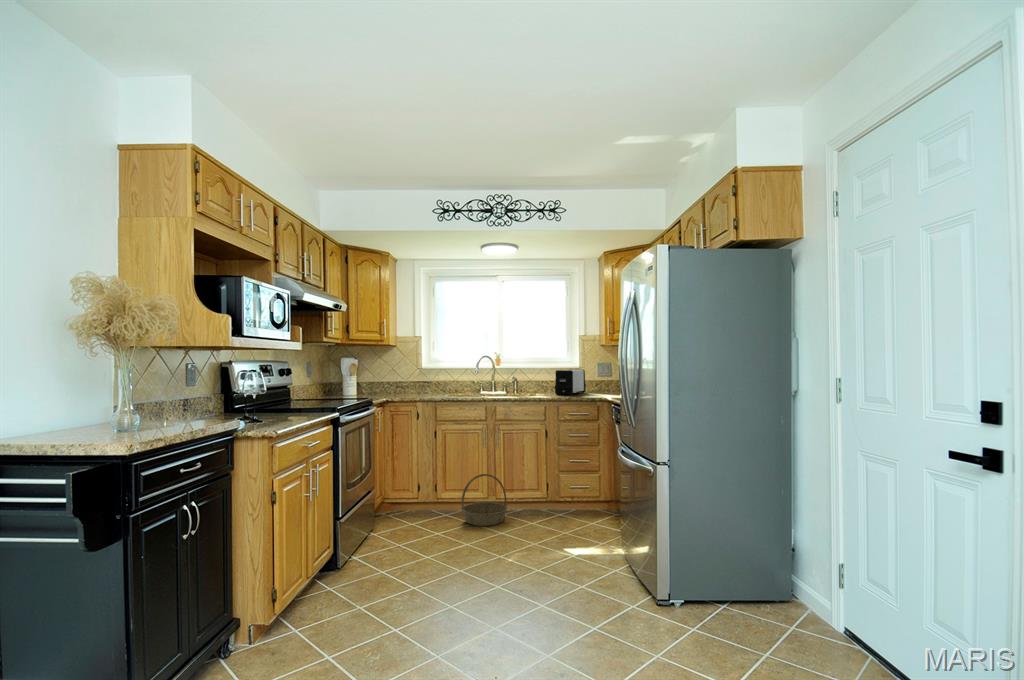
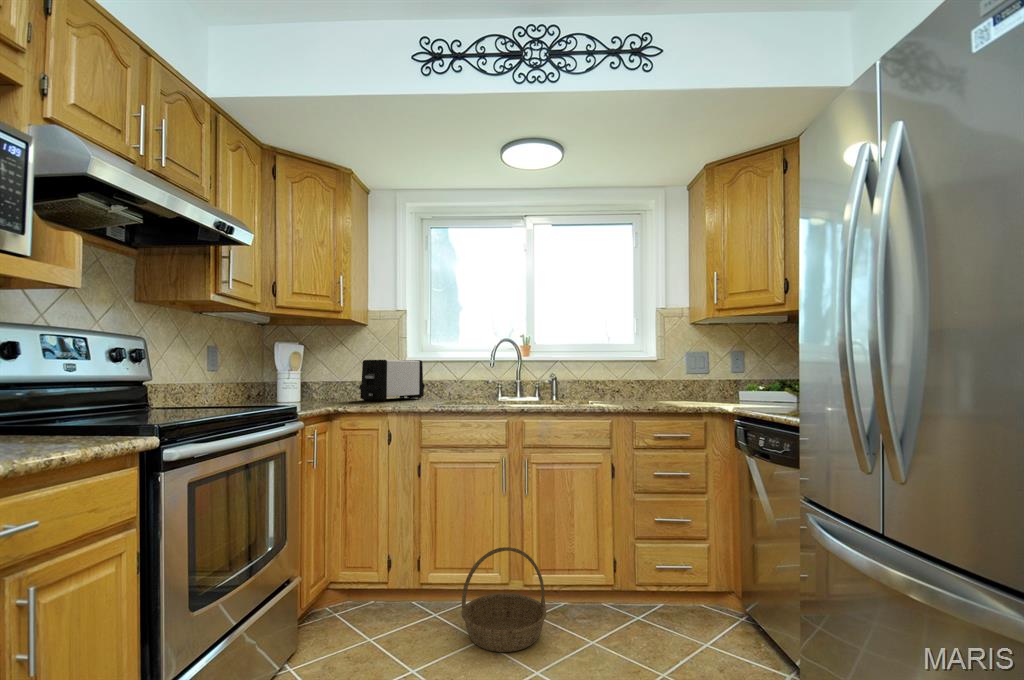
toaster: present [555,370,586,395] -> present [359,360,425,401]

